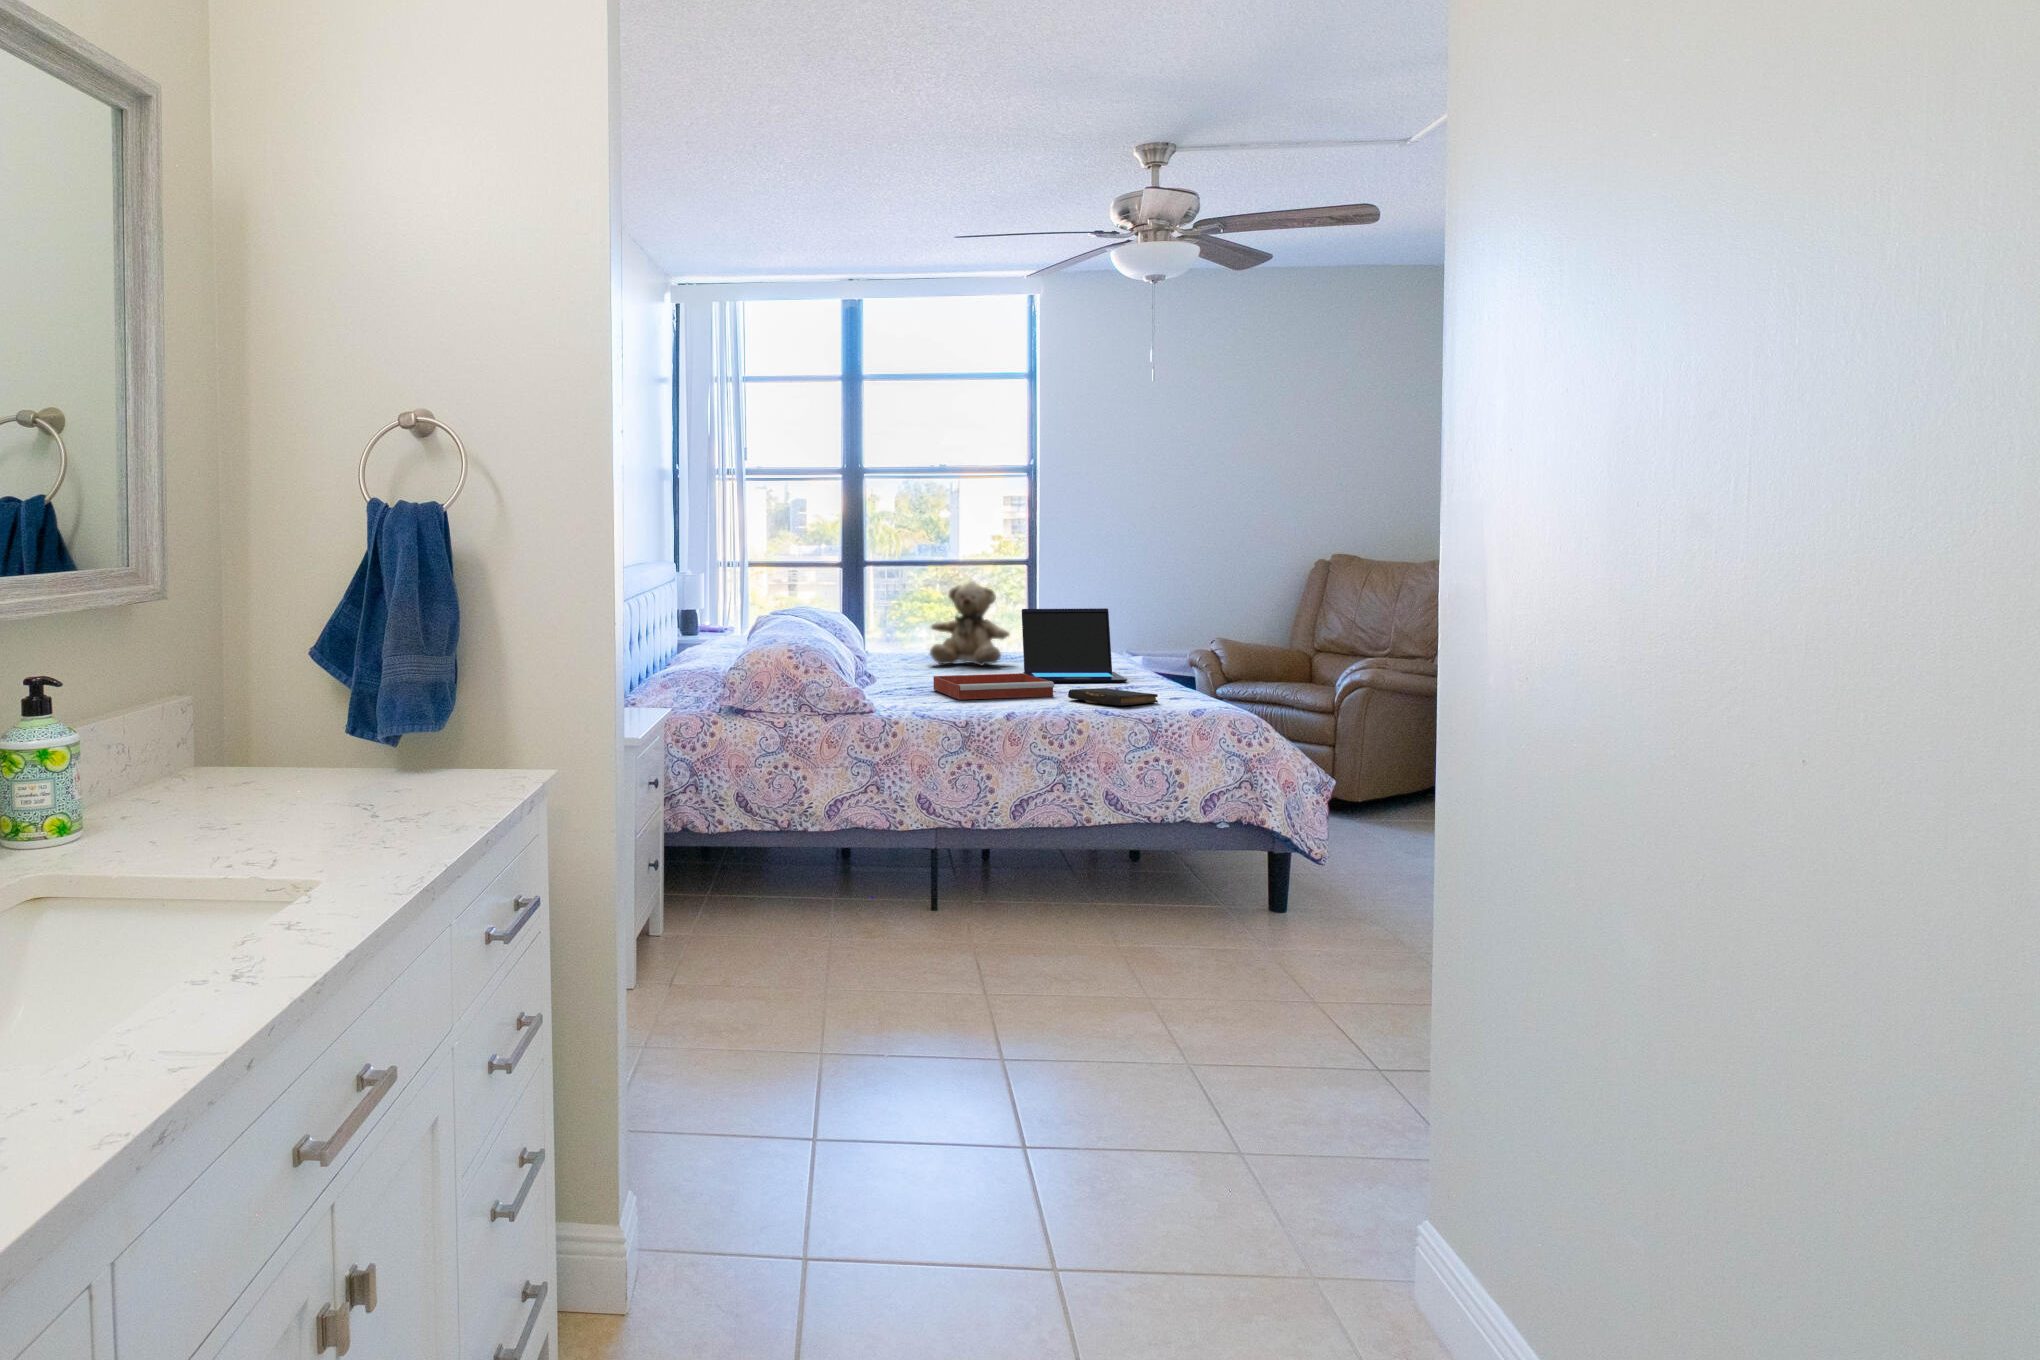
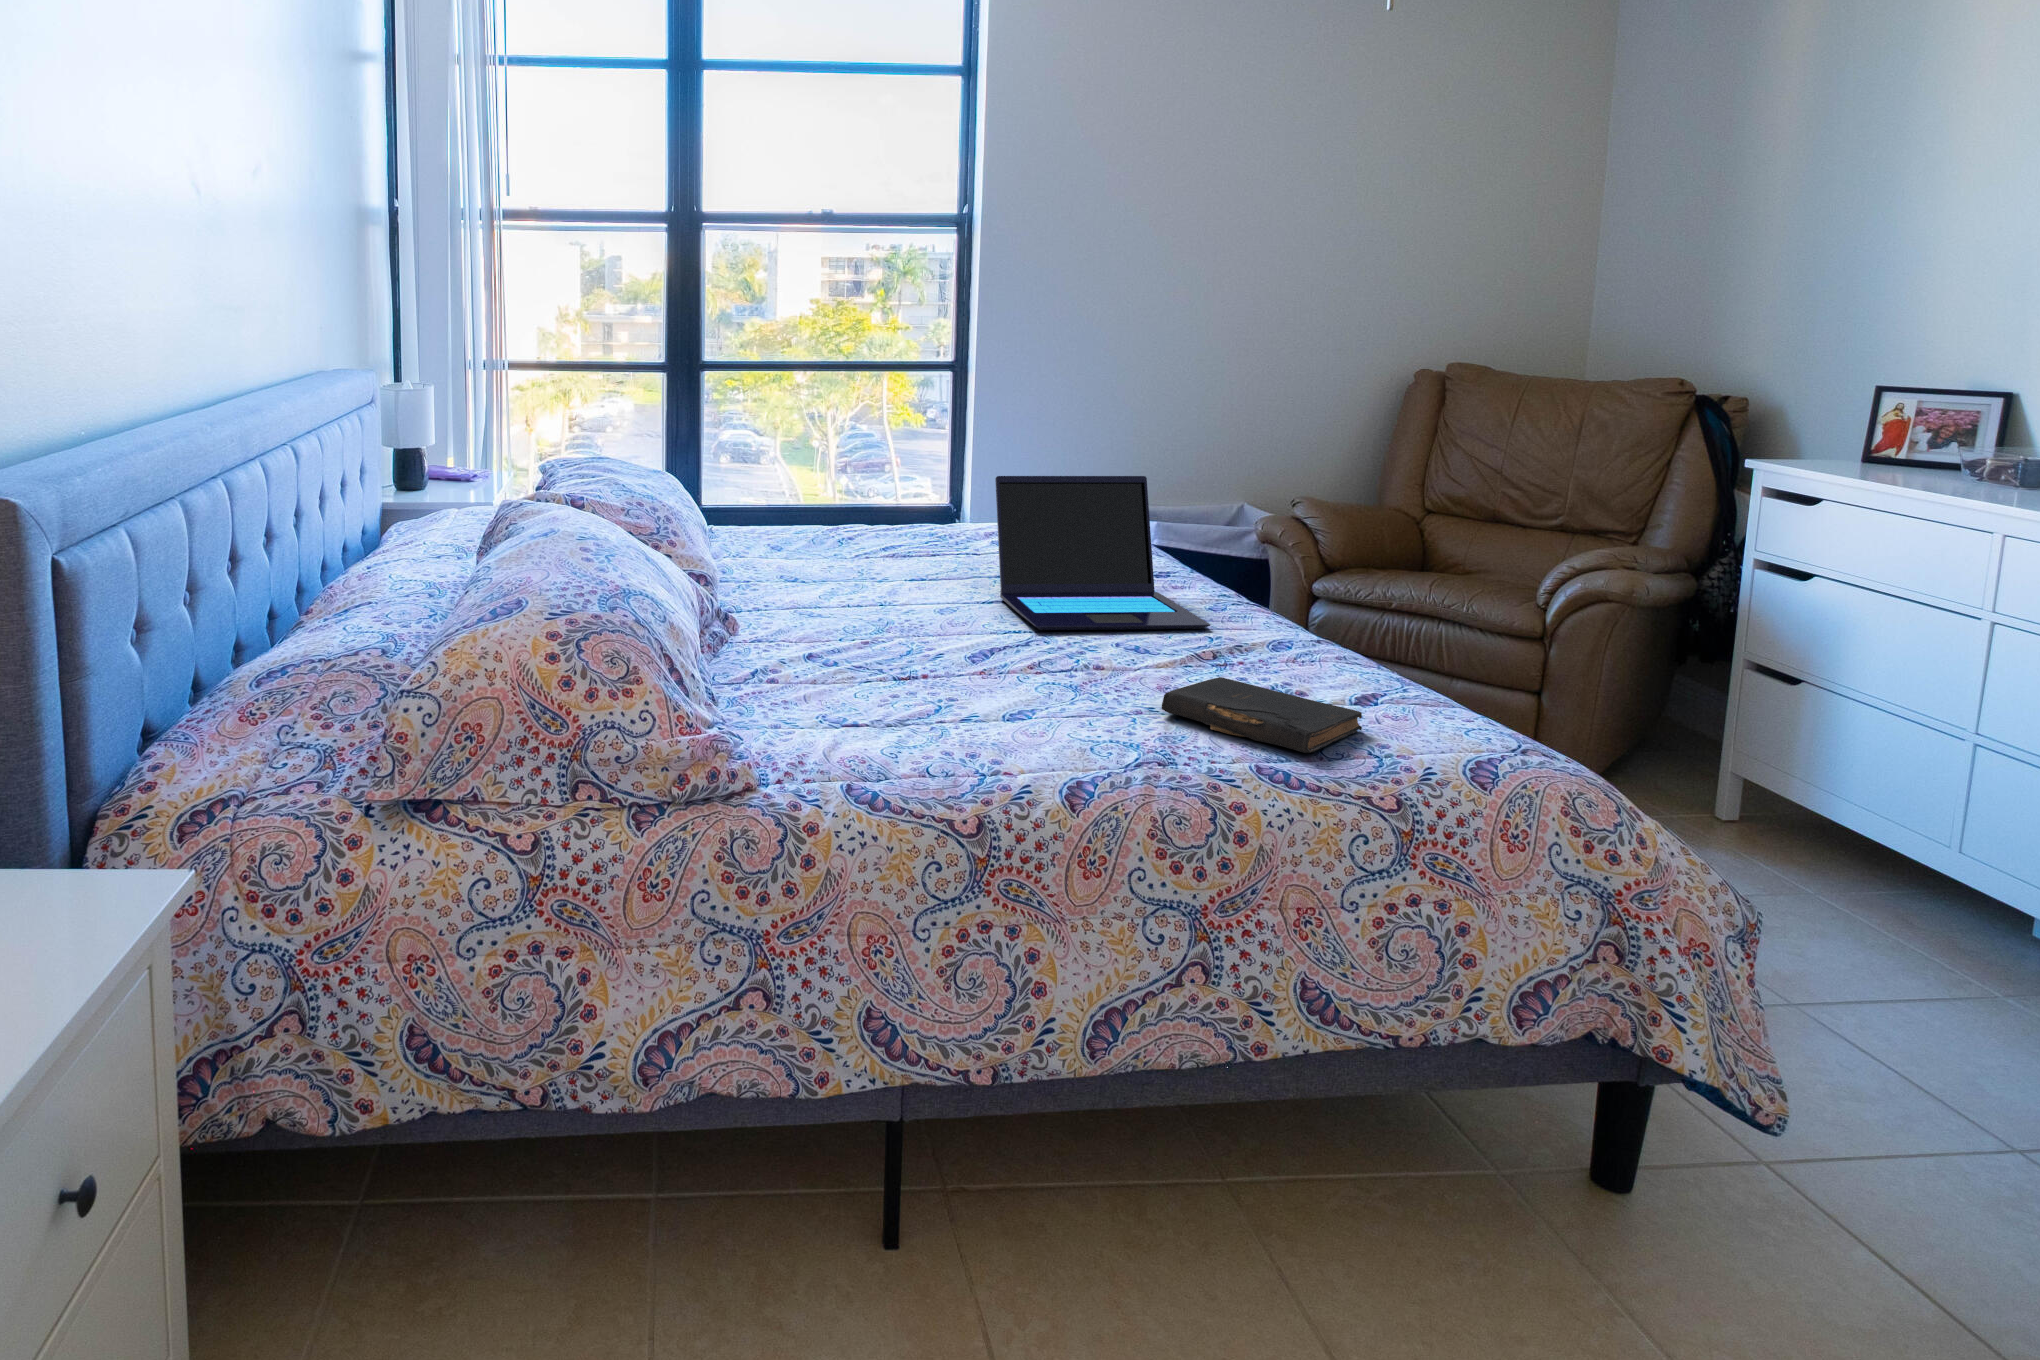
teddy bear: present [930,581,1009,666] -> none [819,414,955,566]
tray: present [933,673,1054,699] -> none [858,621,1119,714]

